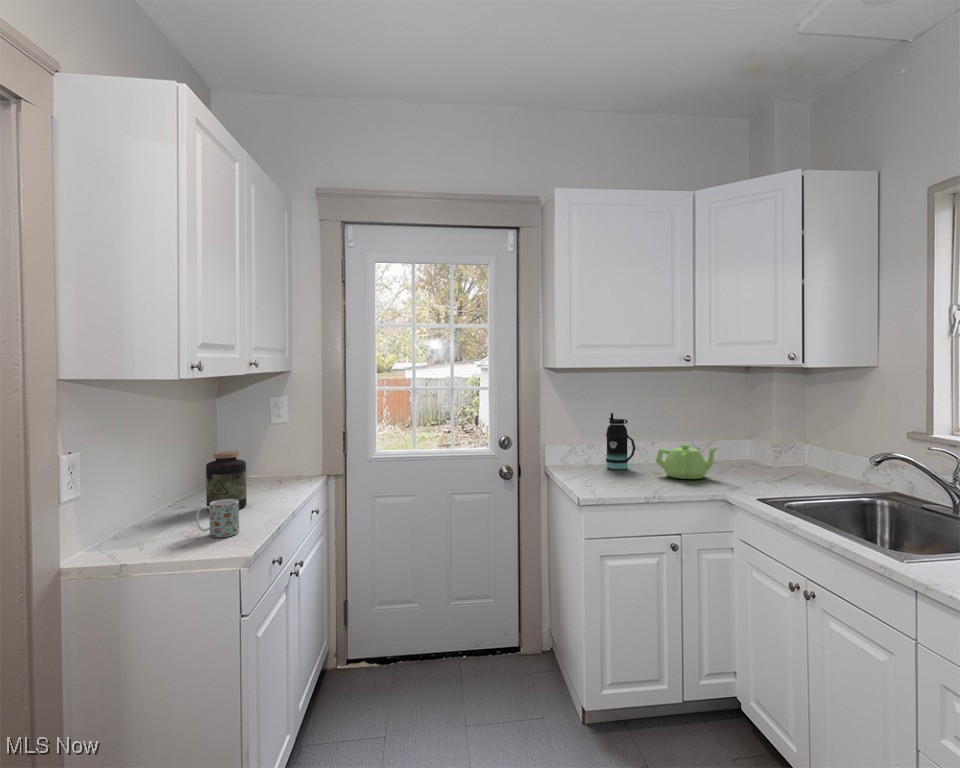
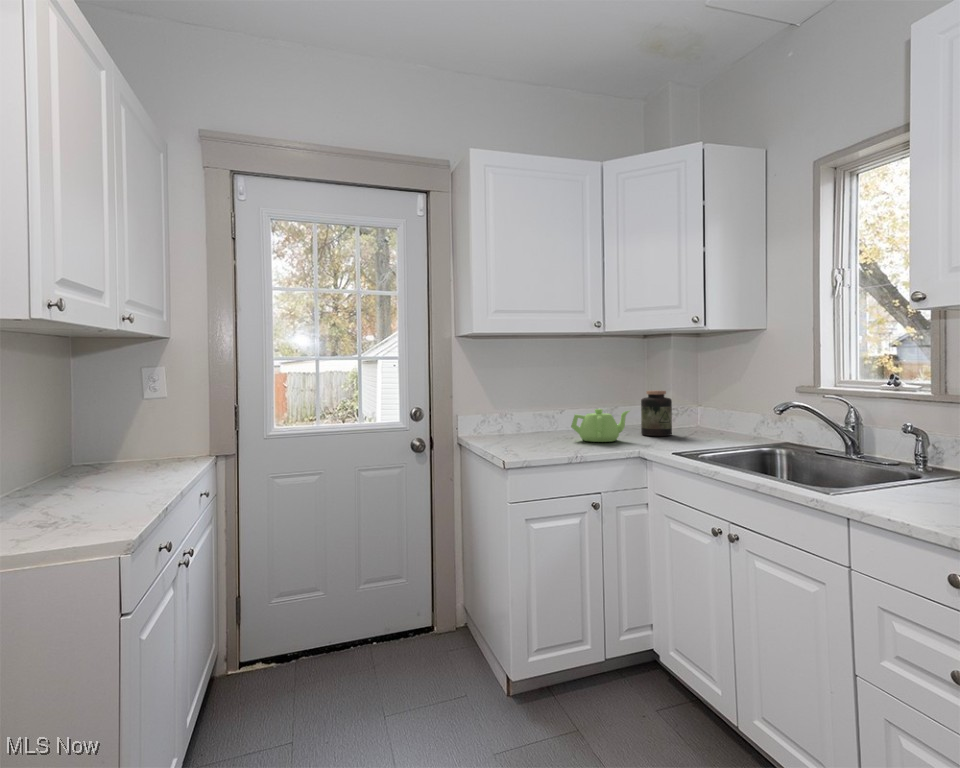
bottle: present [606,413,636,469] -> none [520,382,550,437]
jar: present [206,451,247,510] -> present [641,391,672,436]
mug: present [196,499,239,537] -> none [50,475,111,523]

